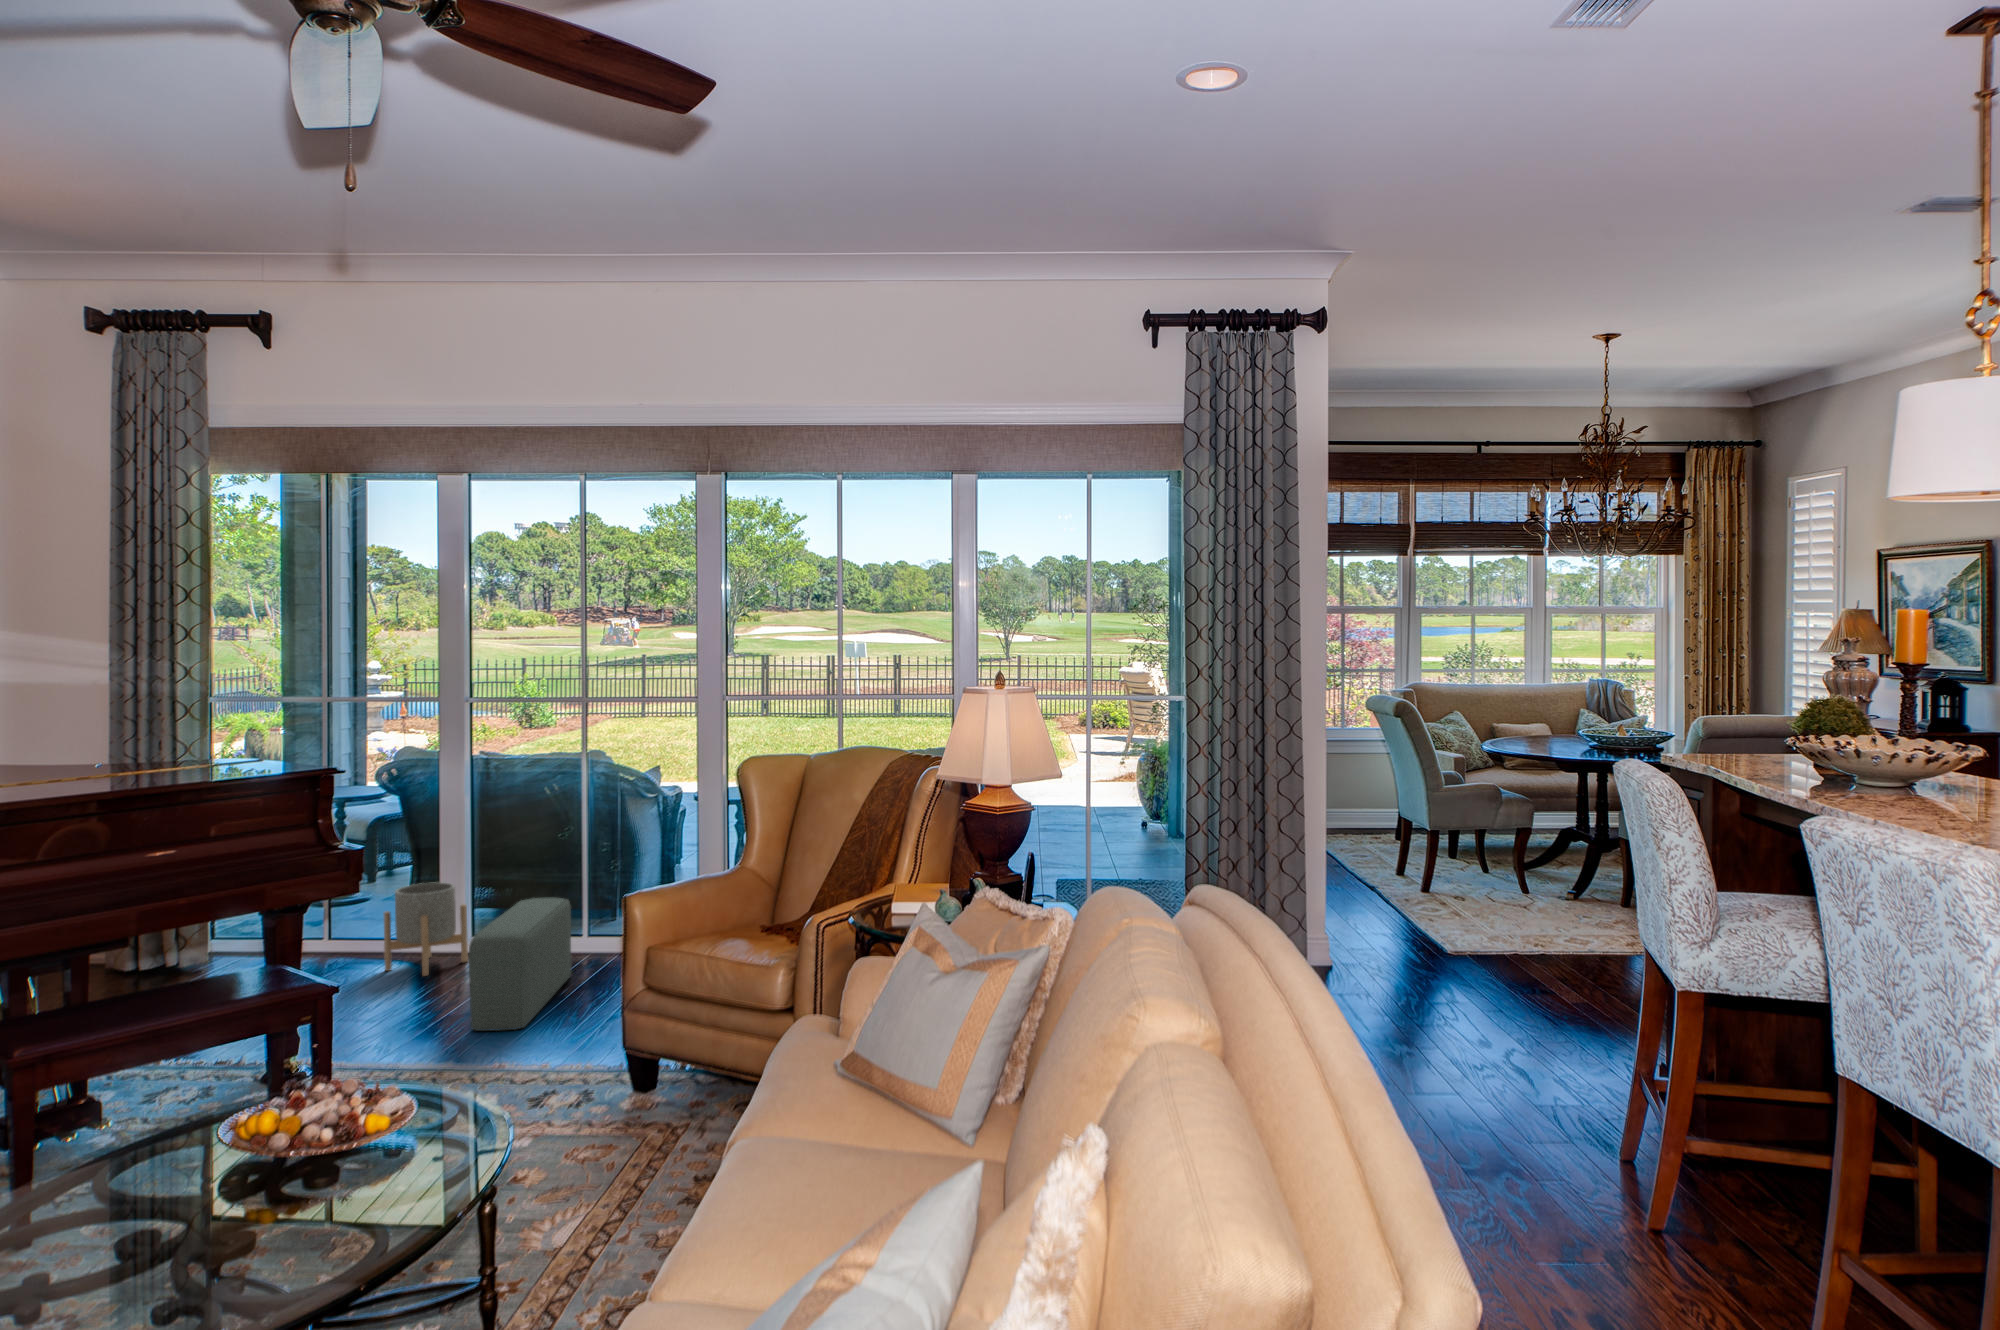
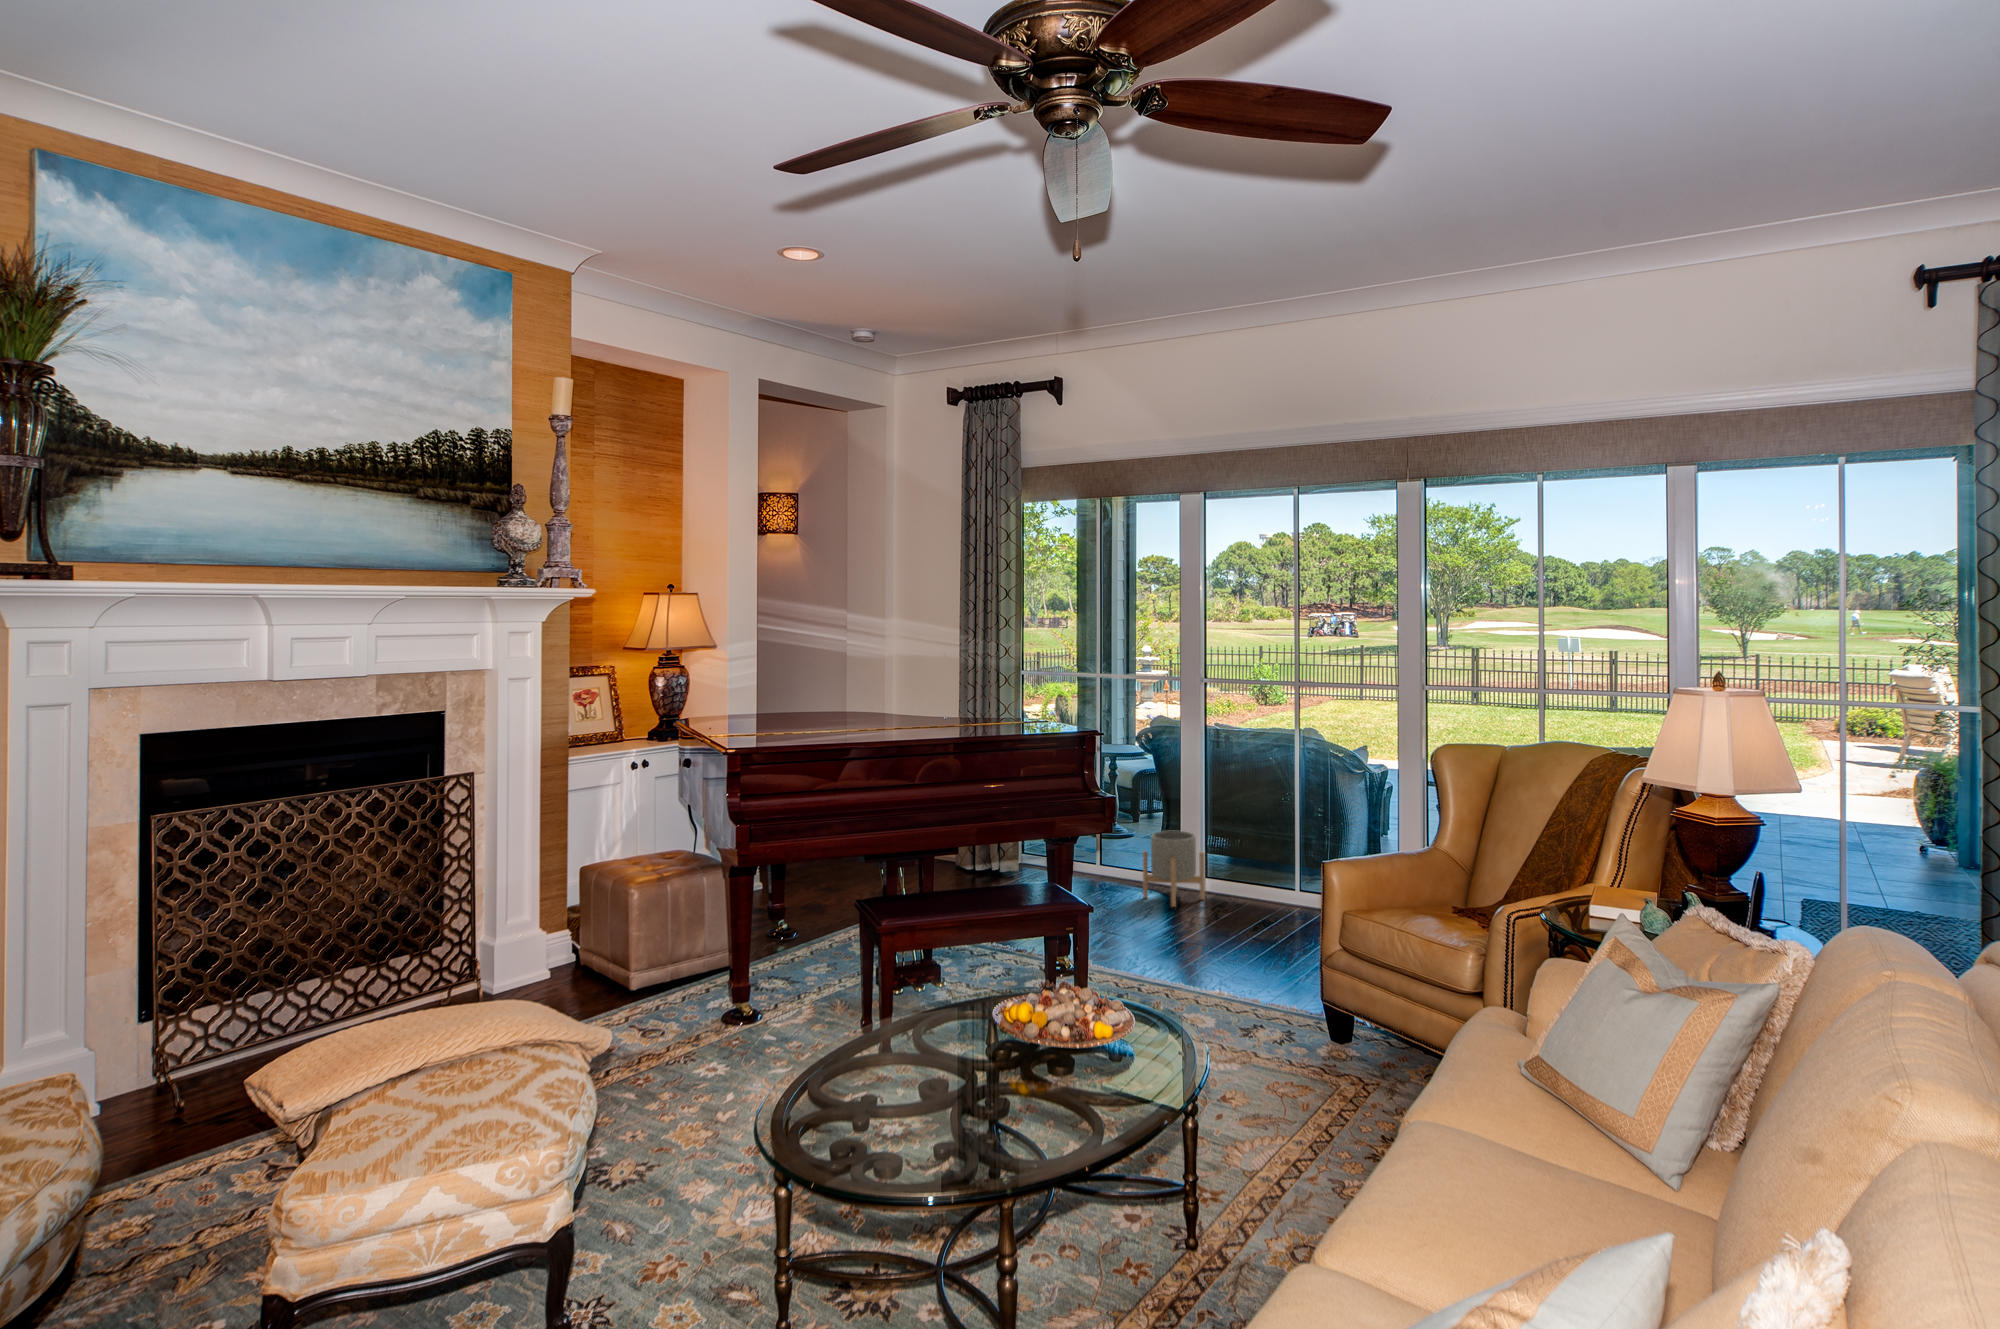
pouf: present [469,898,571,1031] -> none [1211,855,1289,963]

